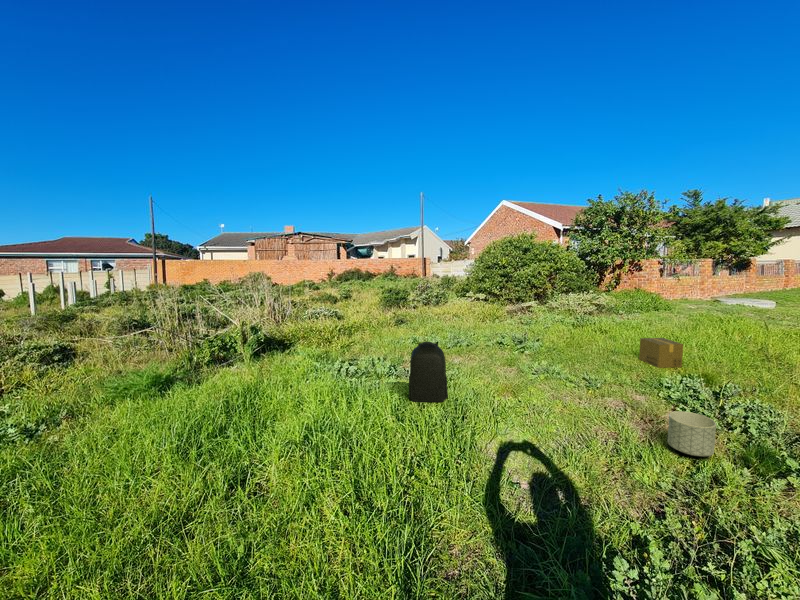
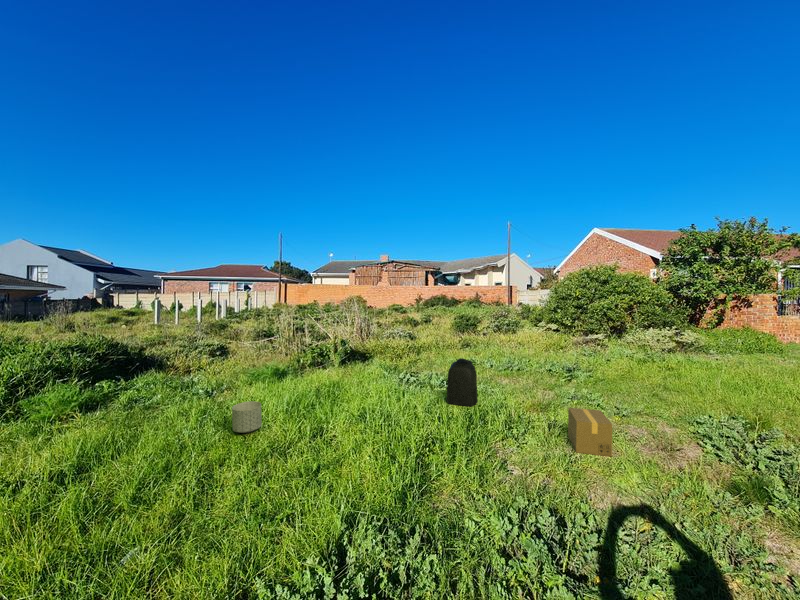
cardboard box: present [639,338,683,368] -> present [568,408,612,456]
planter: present [668,411,716,456] -> present [232,401,262,433]

